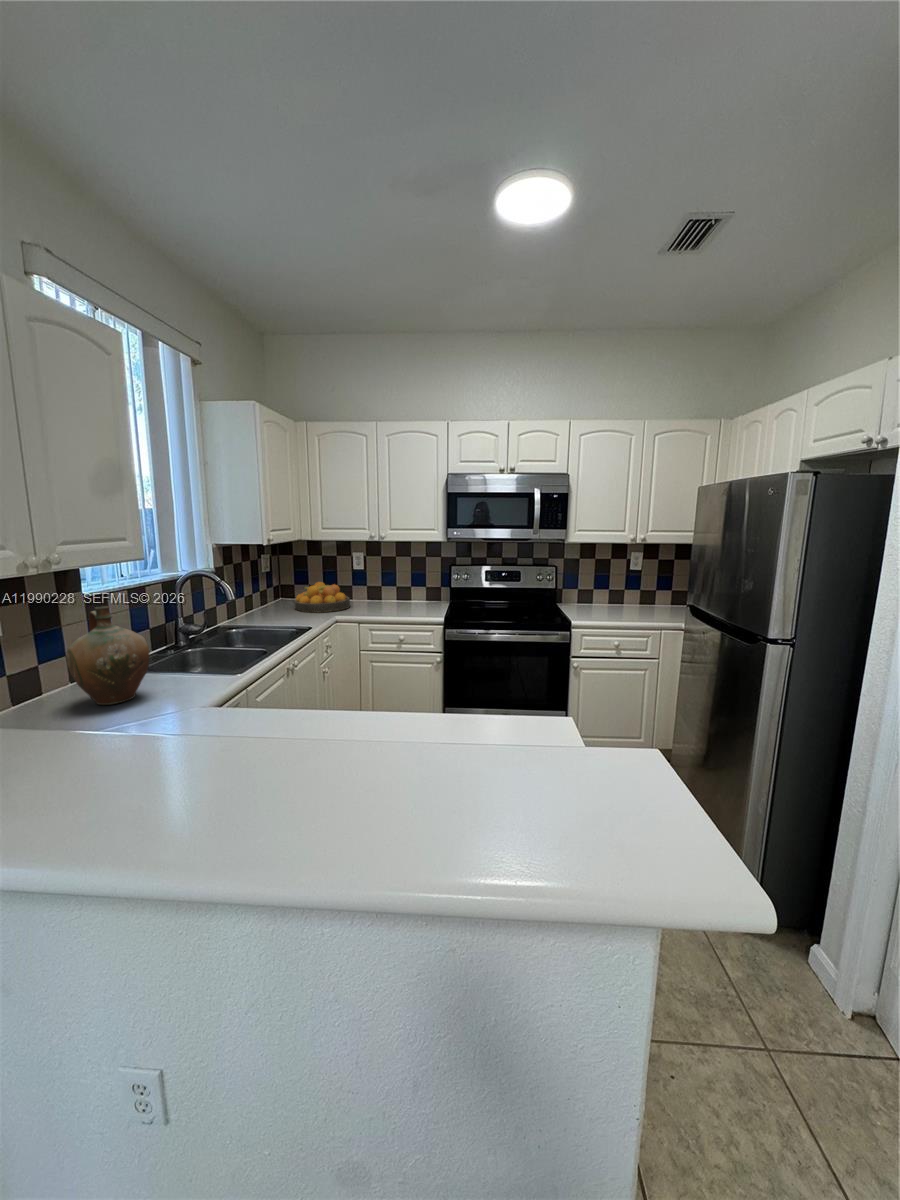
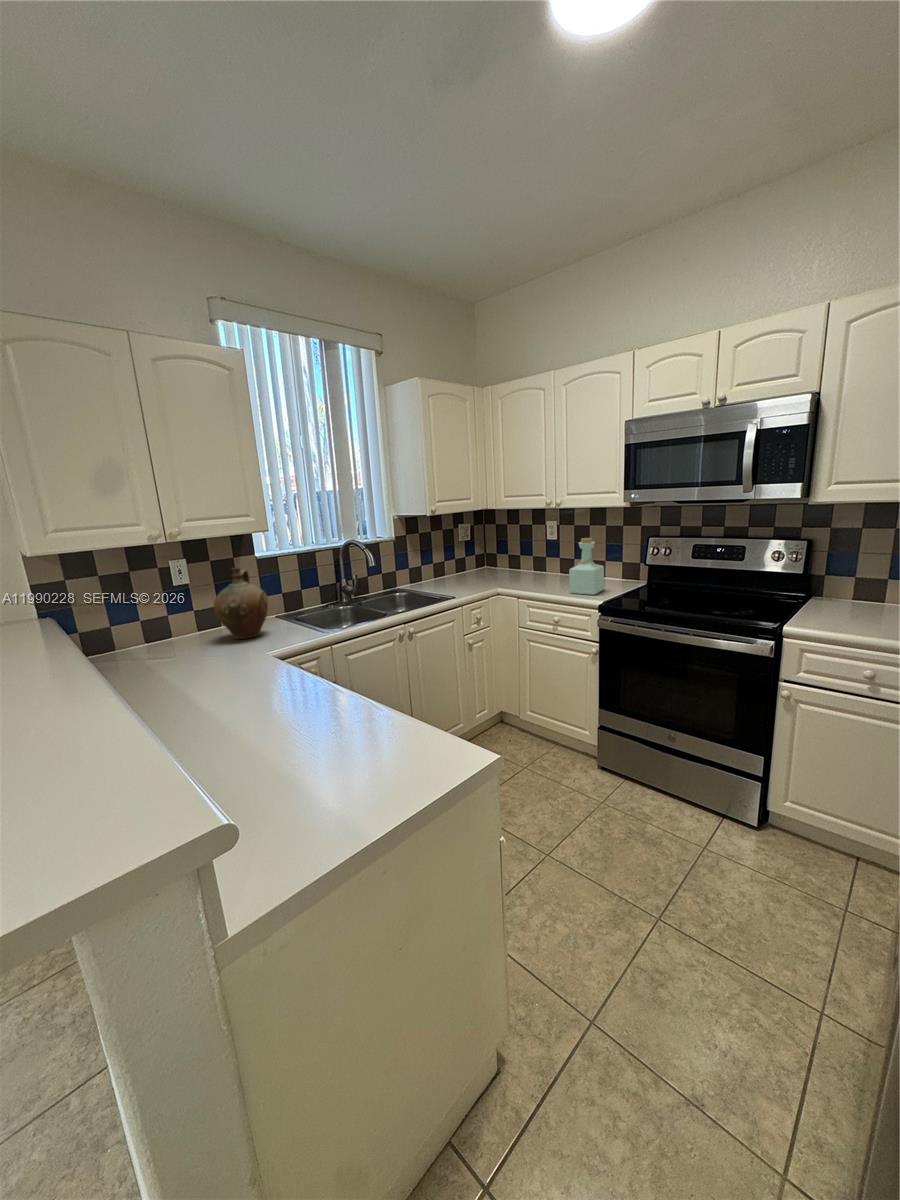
bottle: none [401,567,428,614] -> present [569,538,604,595]
fruit bowl: present [295,582,350,612] -> none [479,552,534,583]

